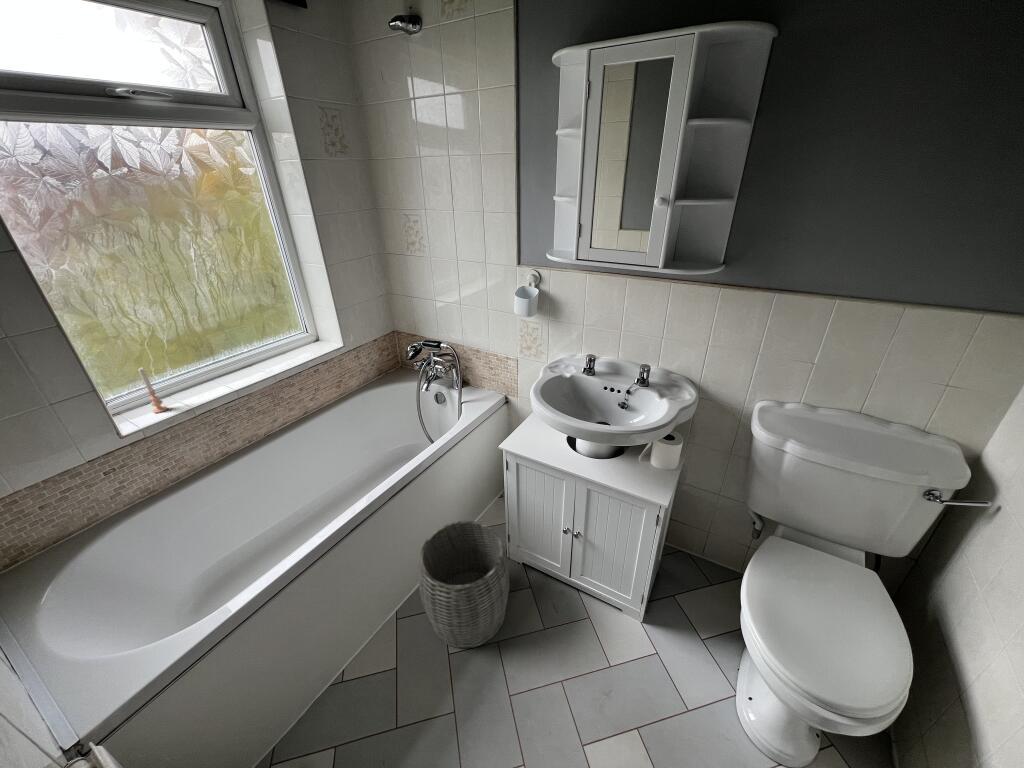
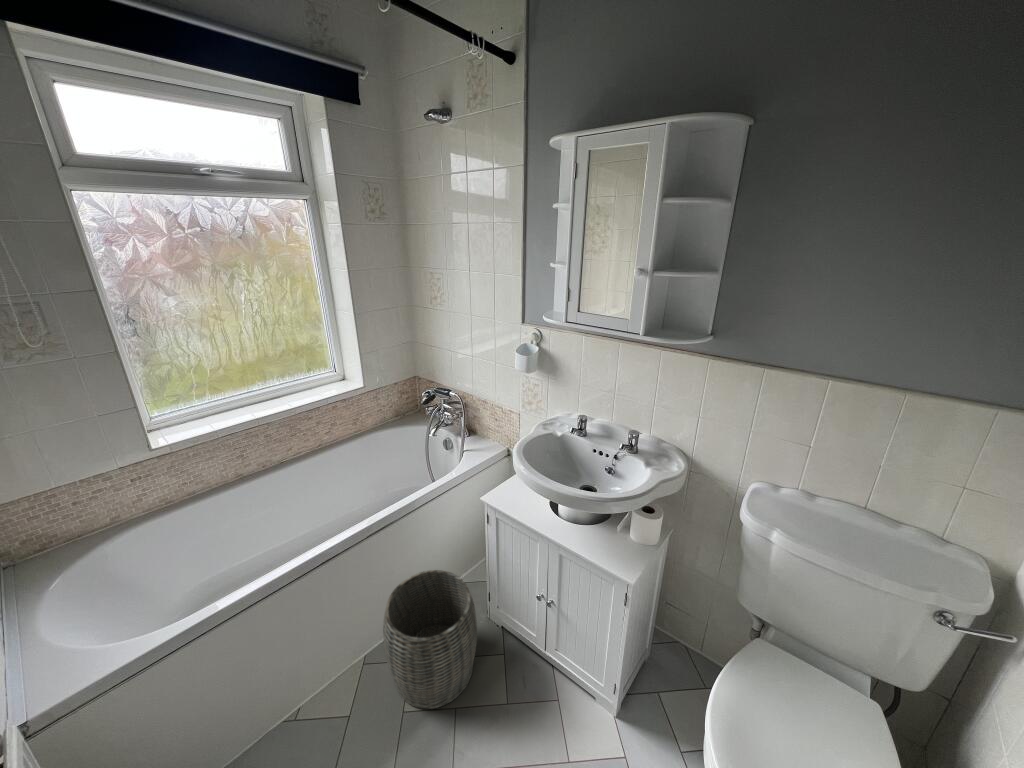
candle: present [138,368,167,413] -> none [178,391,198,432]

